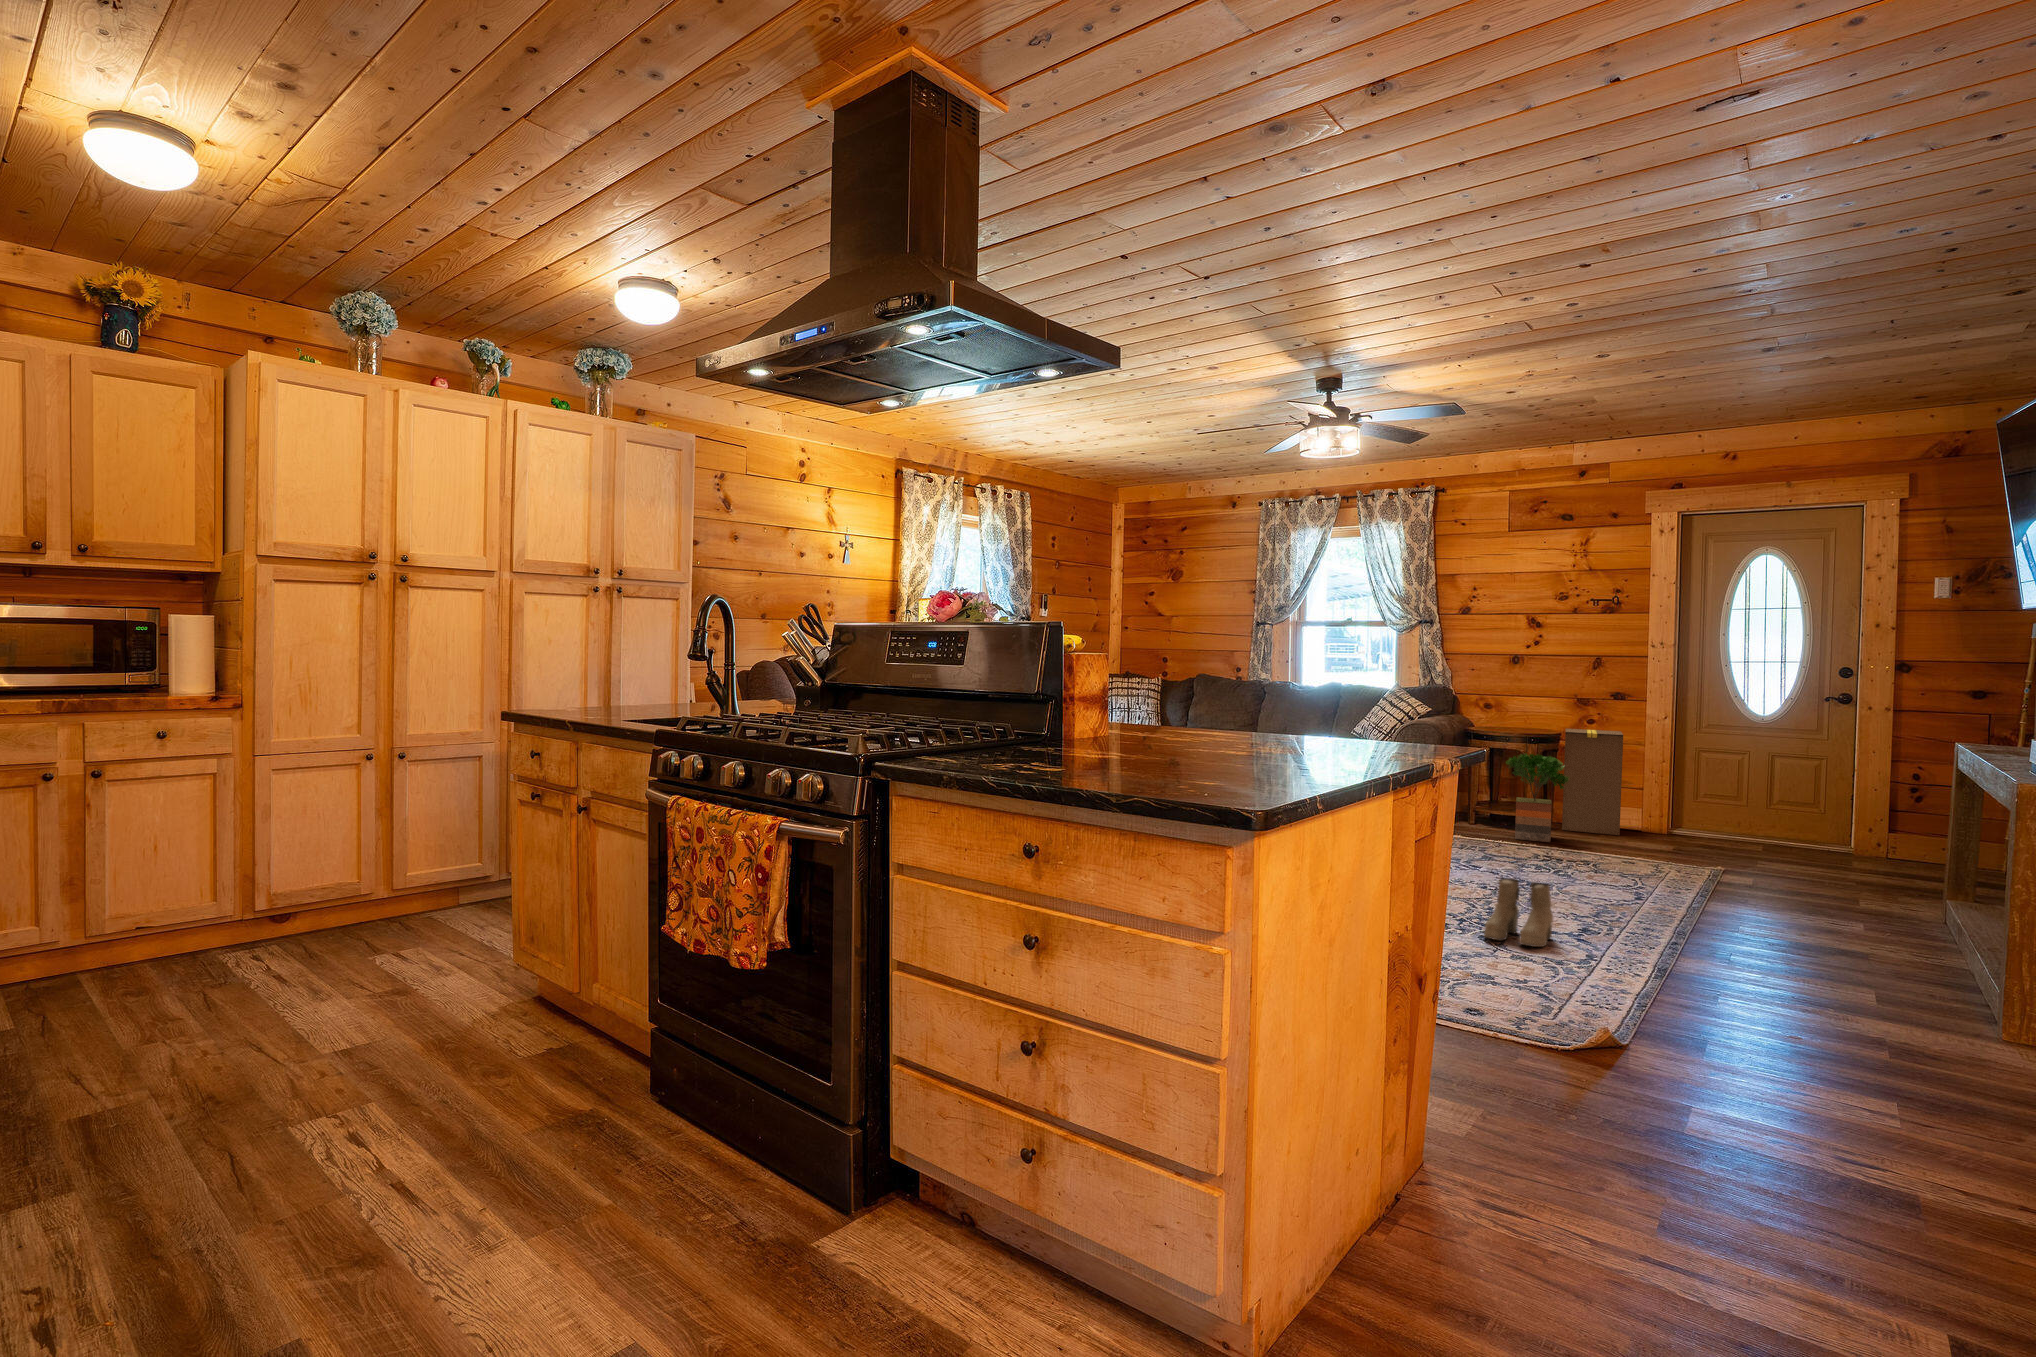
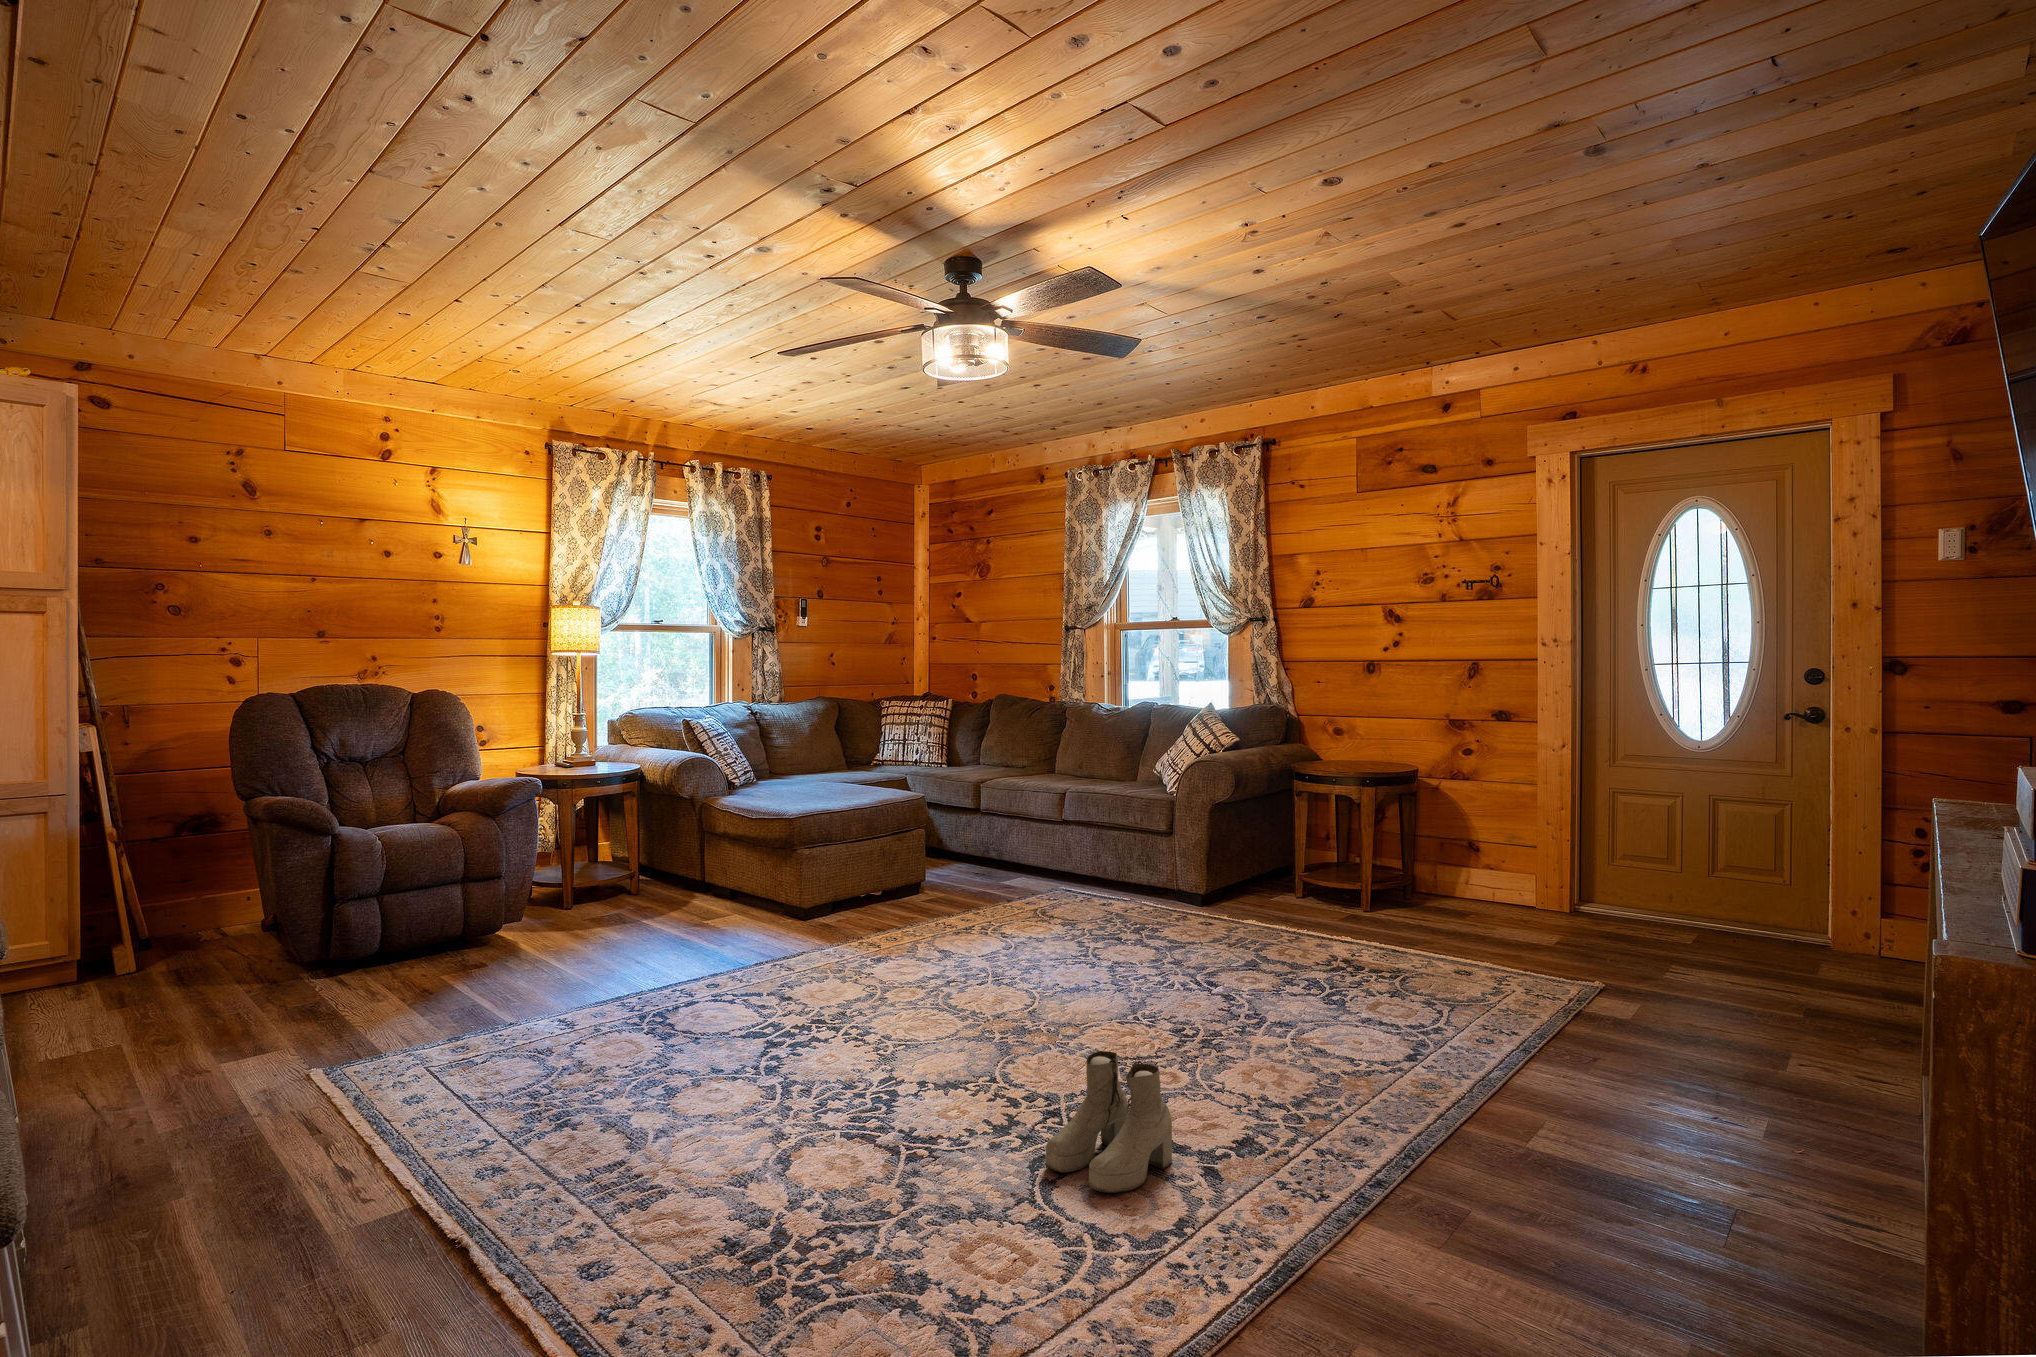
cardboard box: present [1562,729,1623,835] -> none [1419,761,1504,914]
potted tree: present [1506,753,1568,842] -> none [1323,799,1408,929]

